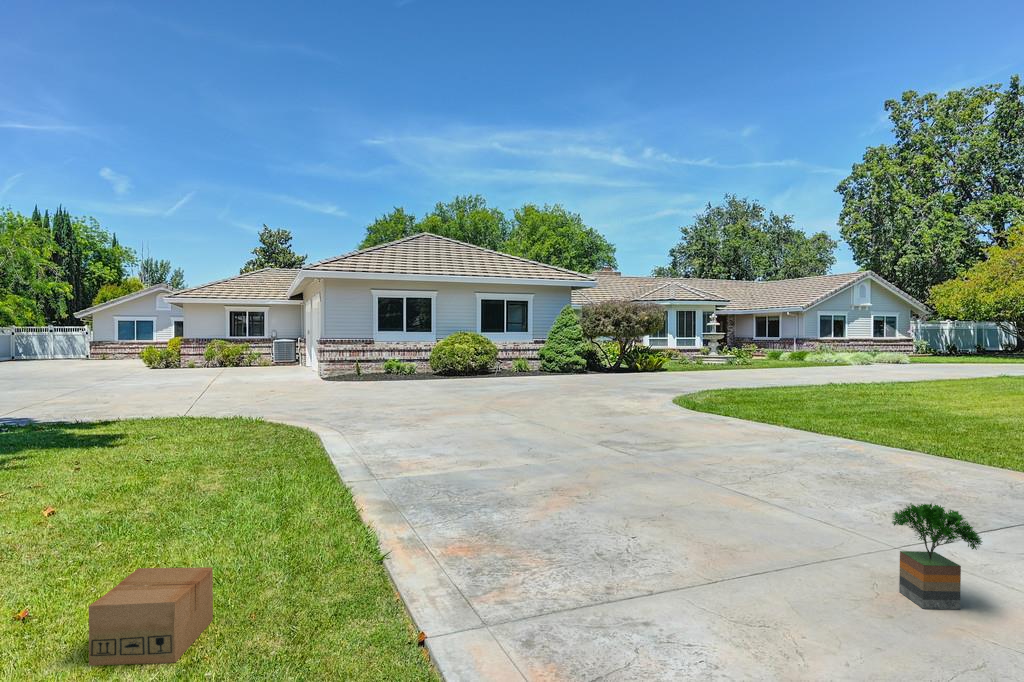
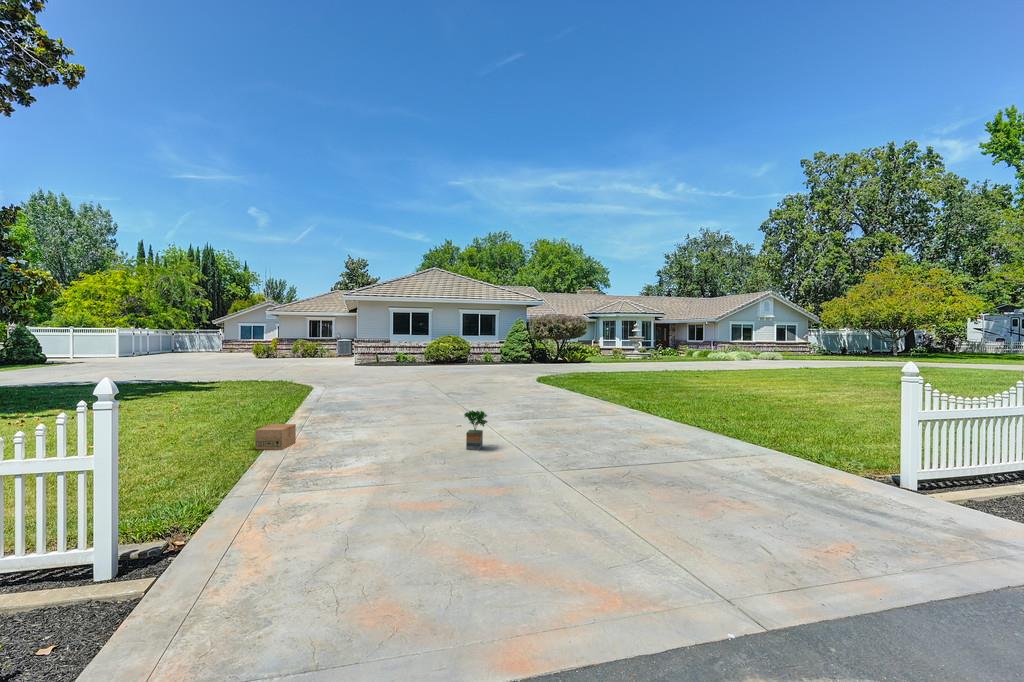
cardboard box: present [89,567,213,665] -> present [255,424,296,450]

